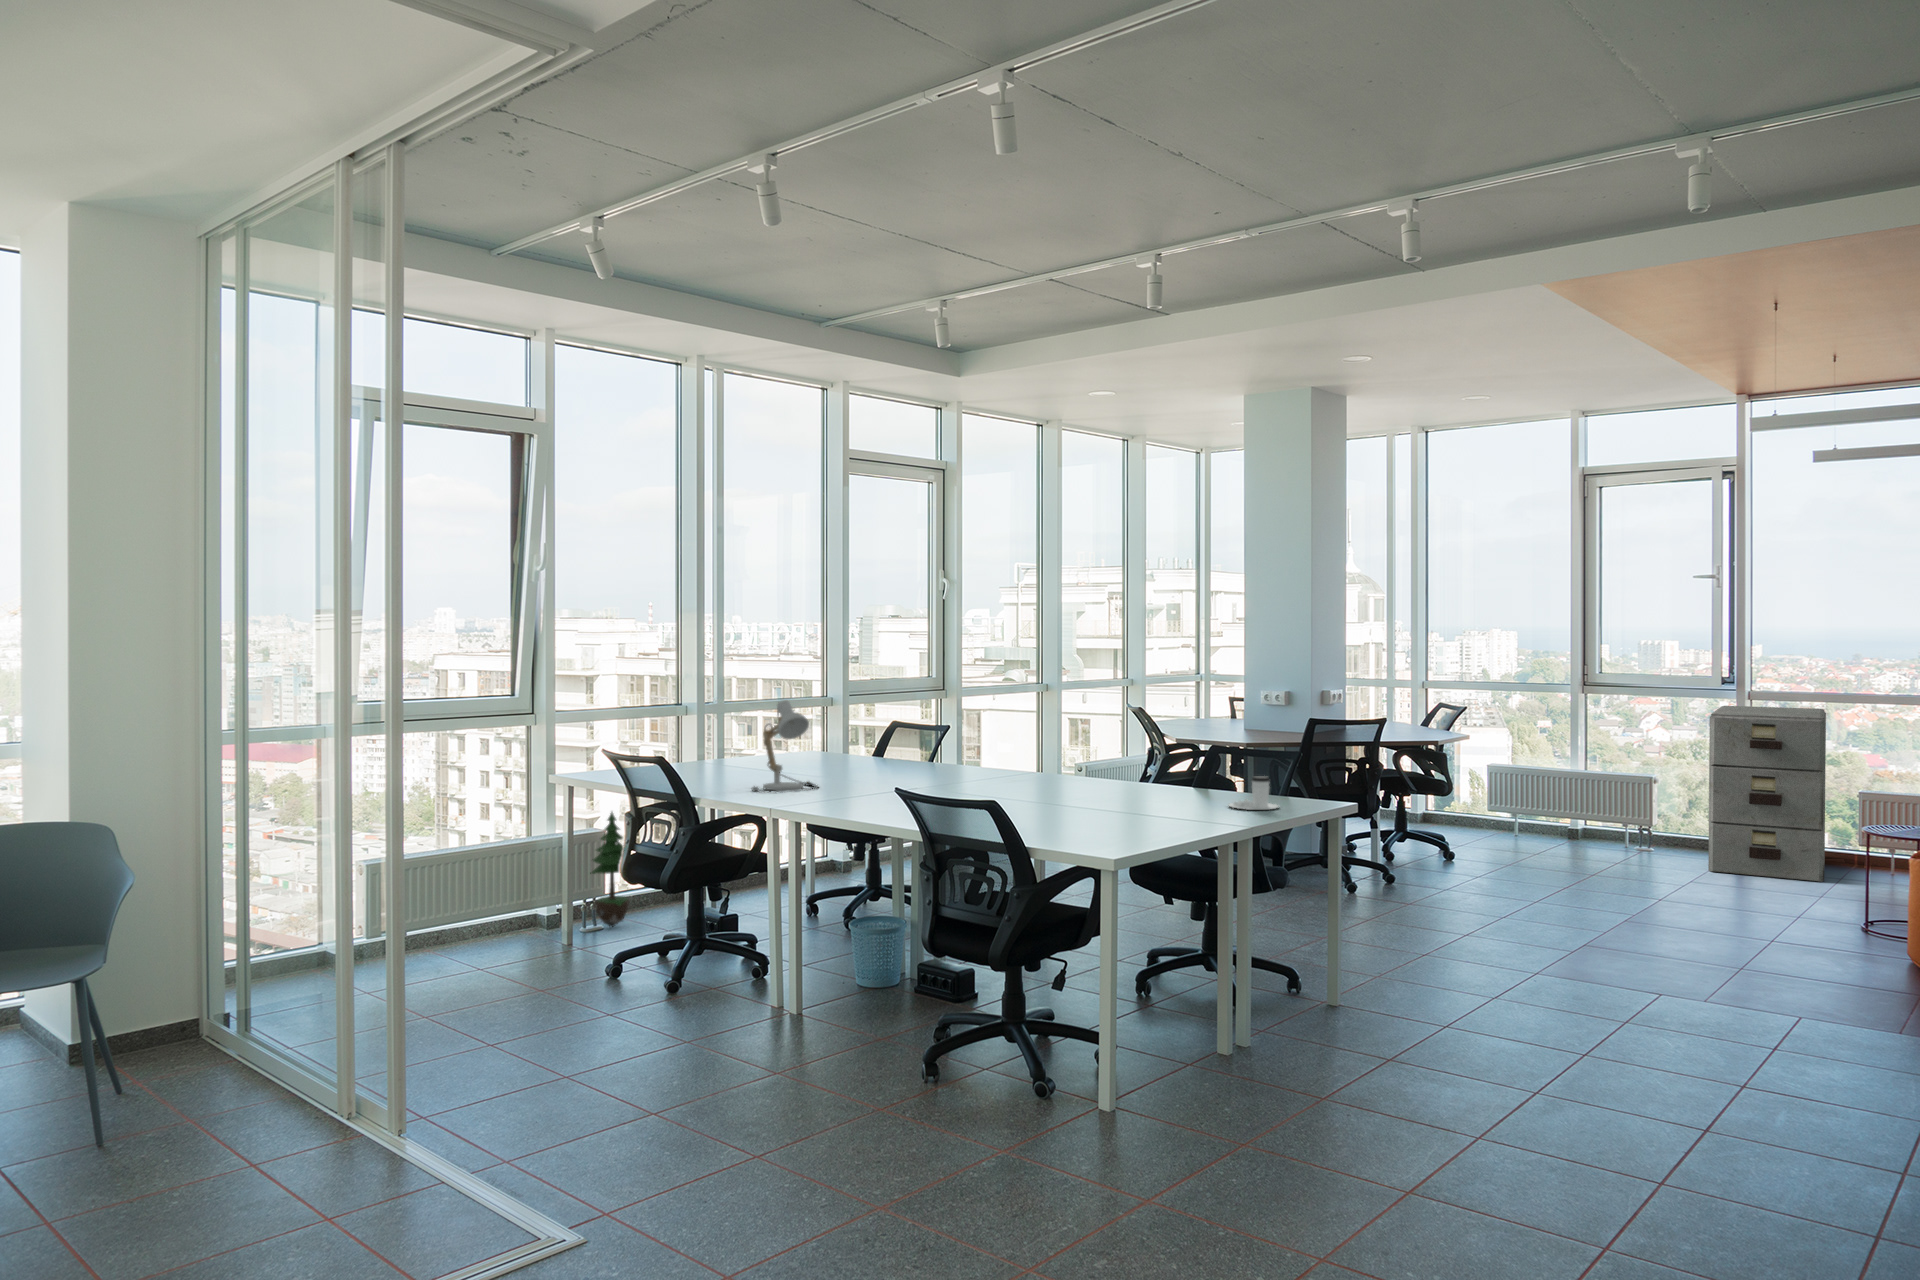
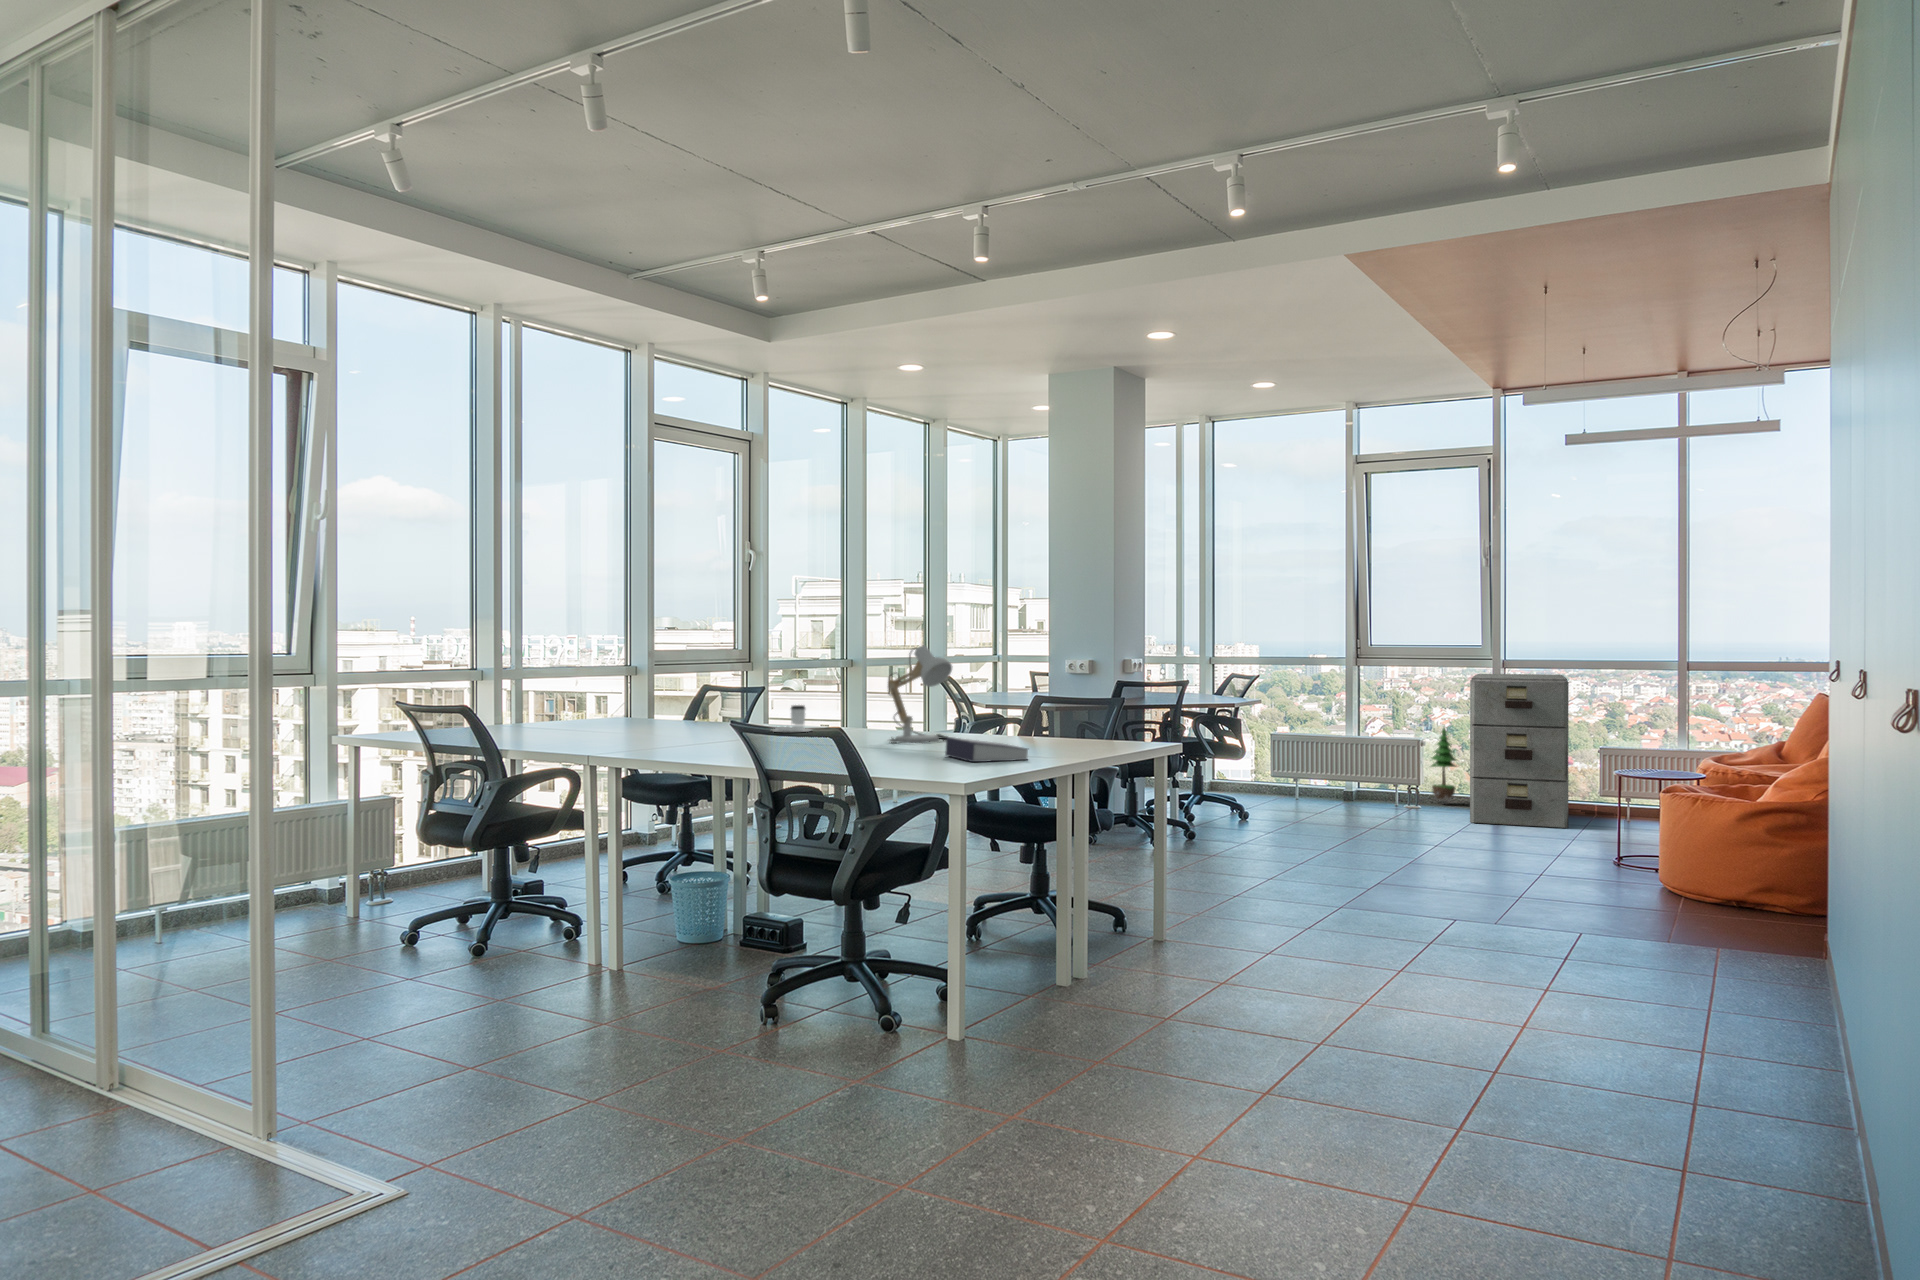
desk lamp: present [752,700,818,792] -> present [888,645,952,743]
coffee cup: present [1229,776,1278,810] -> present [772,705,812,732]
book: none [1107,803,1188,832] -> present [945,737,1028,762]
potted tree: present [590,812,629,927] -> present [1431,728,1456,804]

